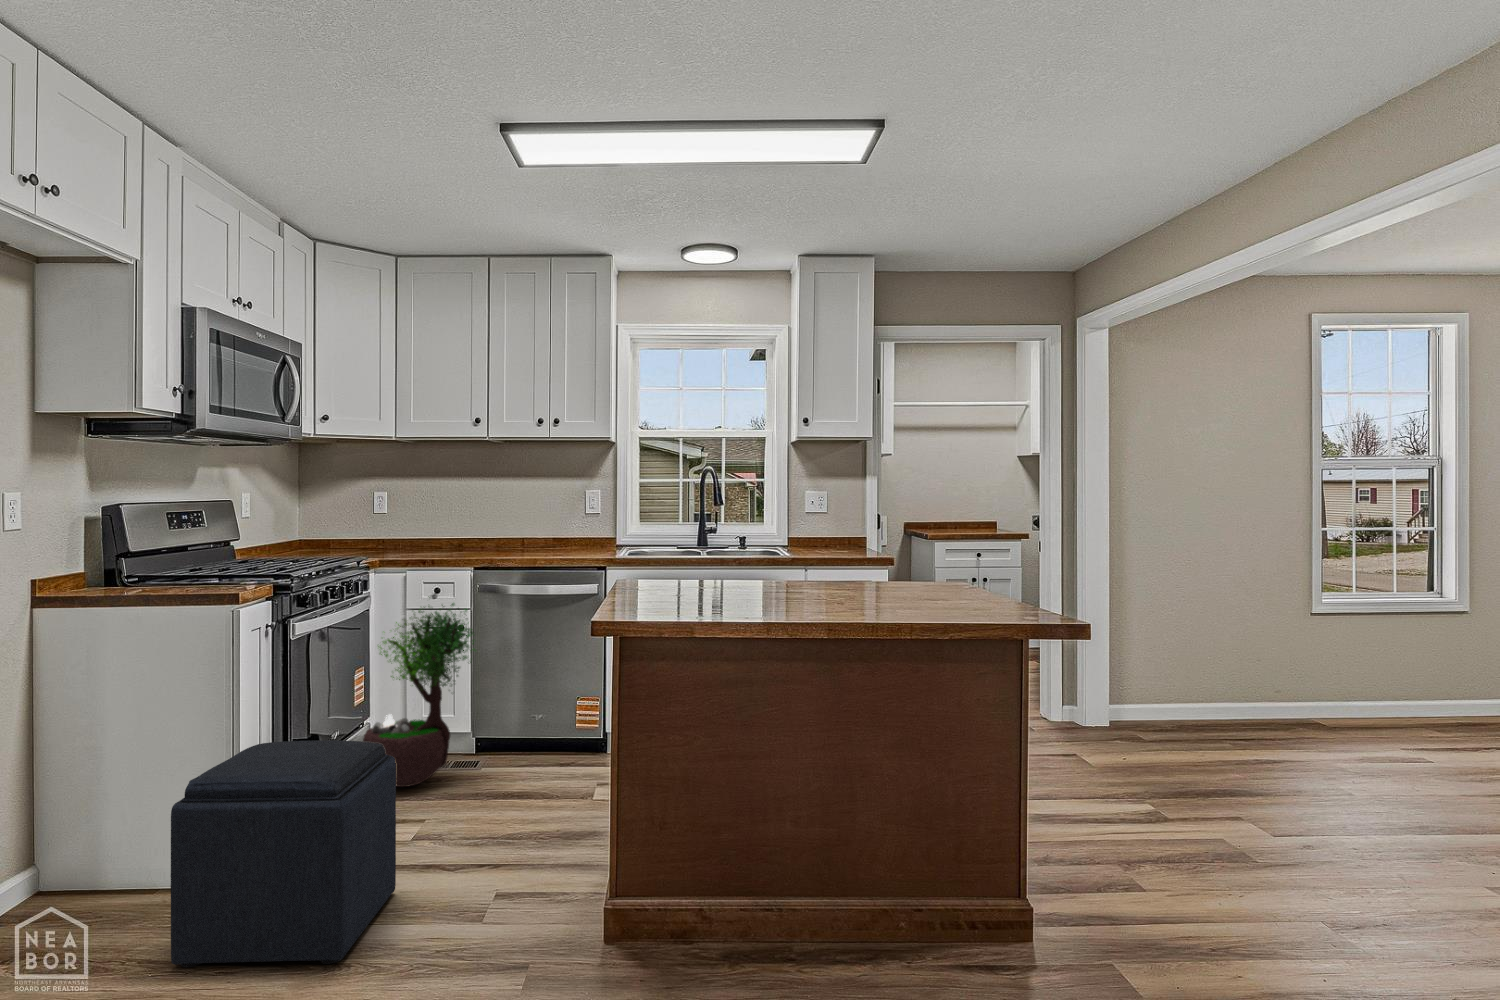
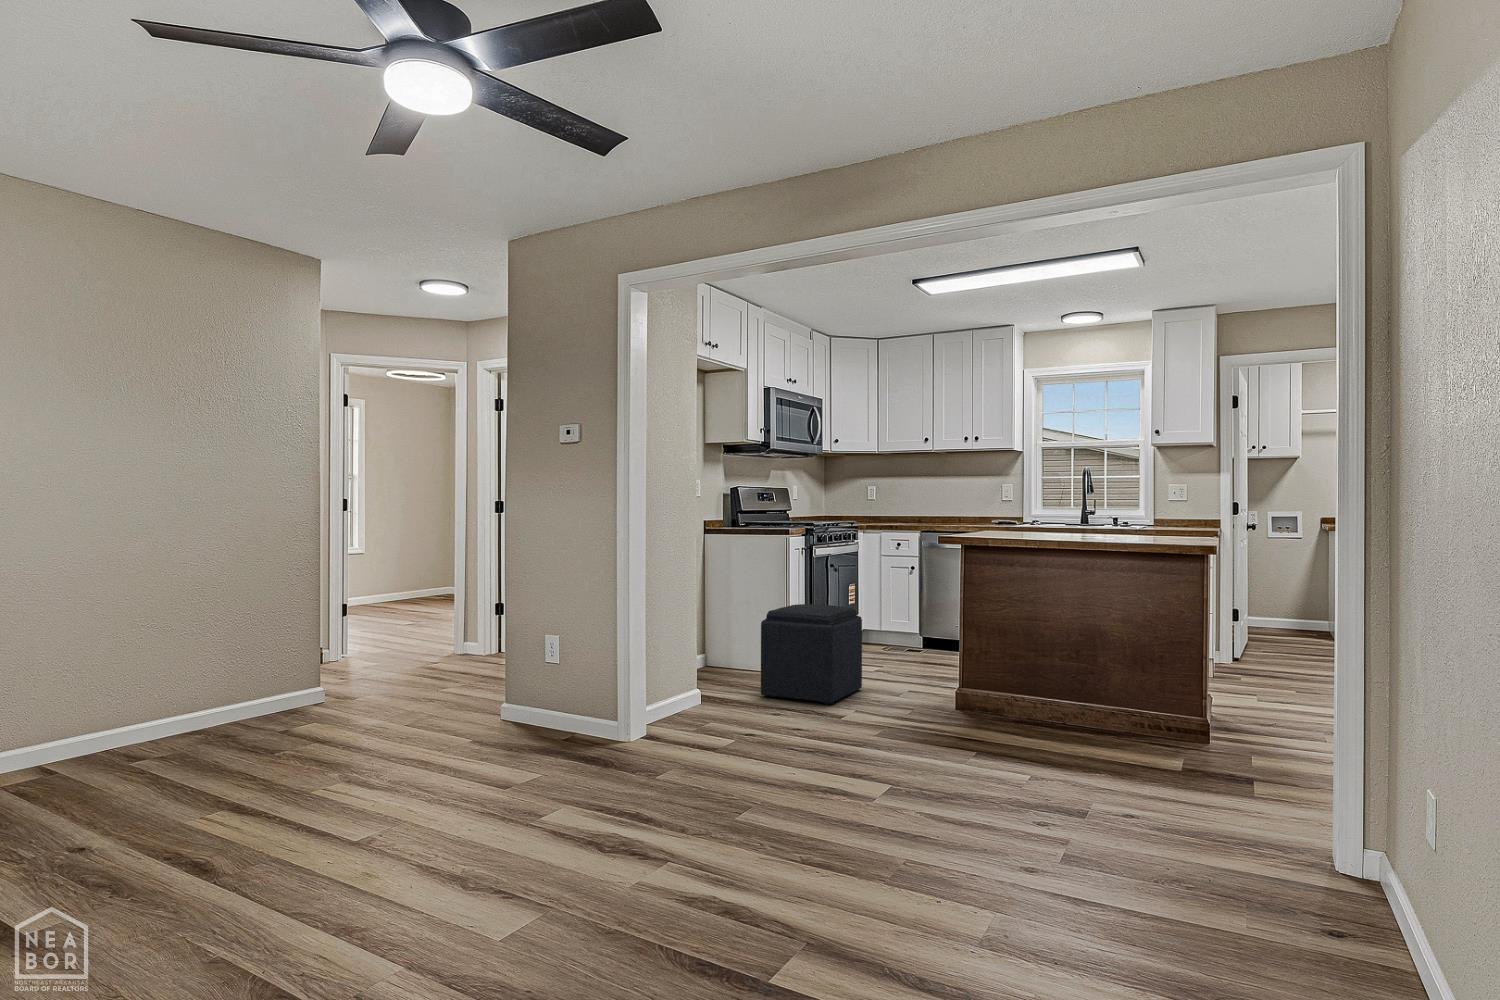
potted tree: present [363,596,475,787] -> none [853,544,917,656]

